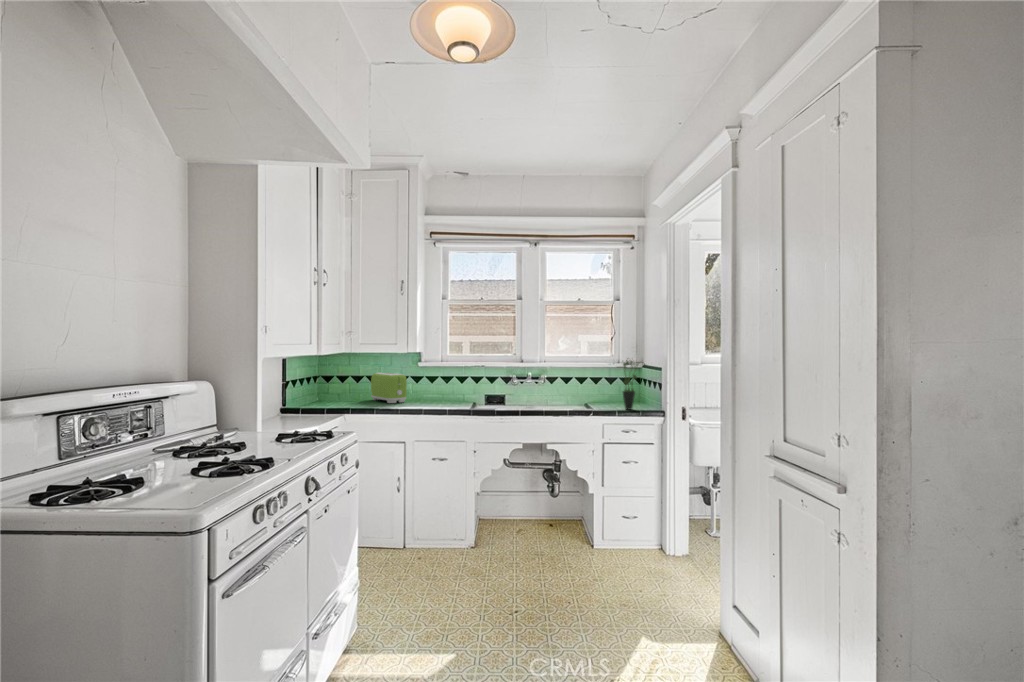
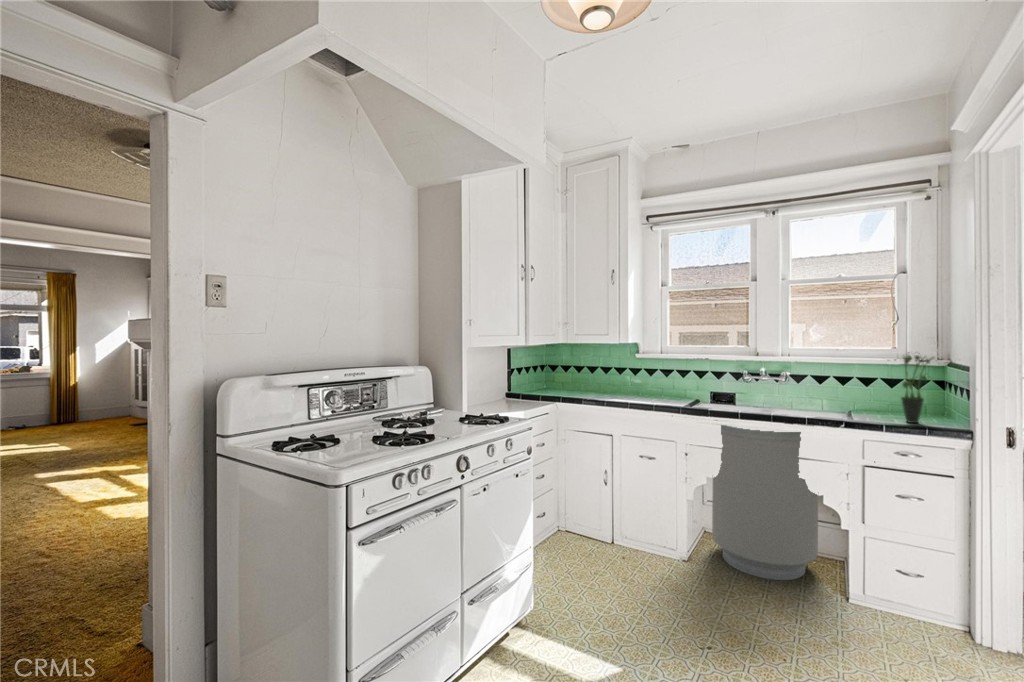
toaster: present [371,373,407,403] -> none [591,364,623,395]
trash can: none [492,413,571,547] -> present [712,425,818,580]

